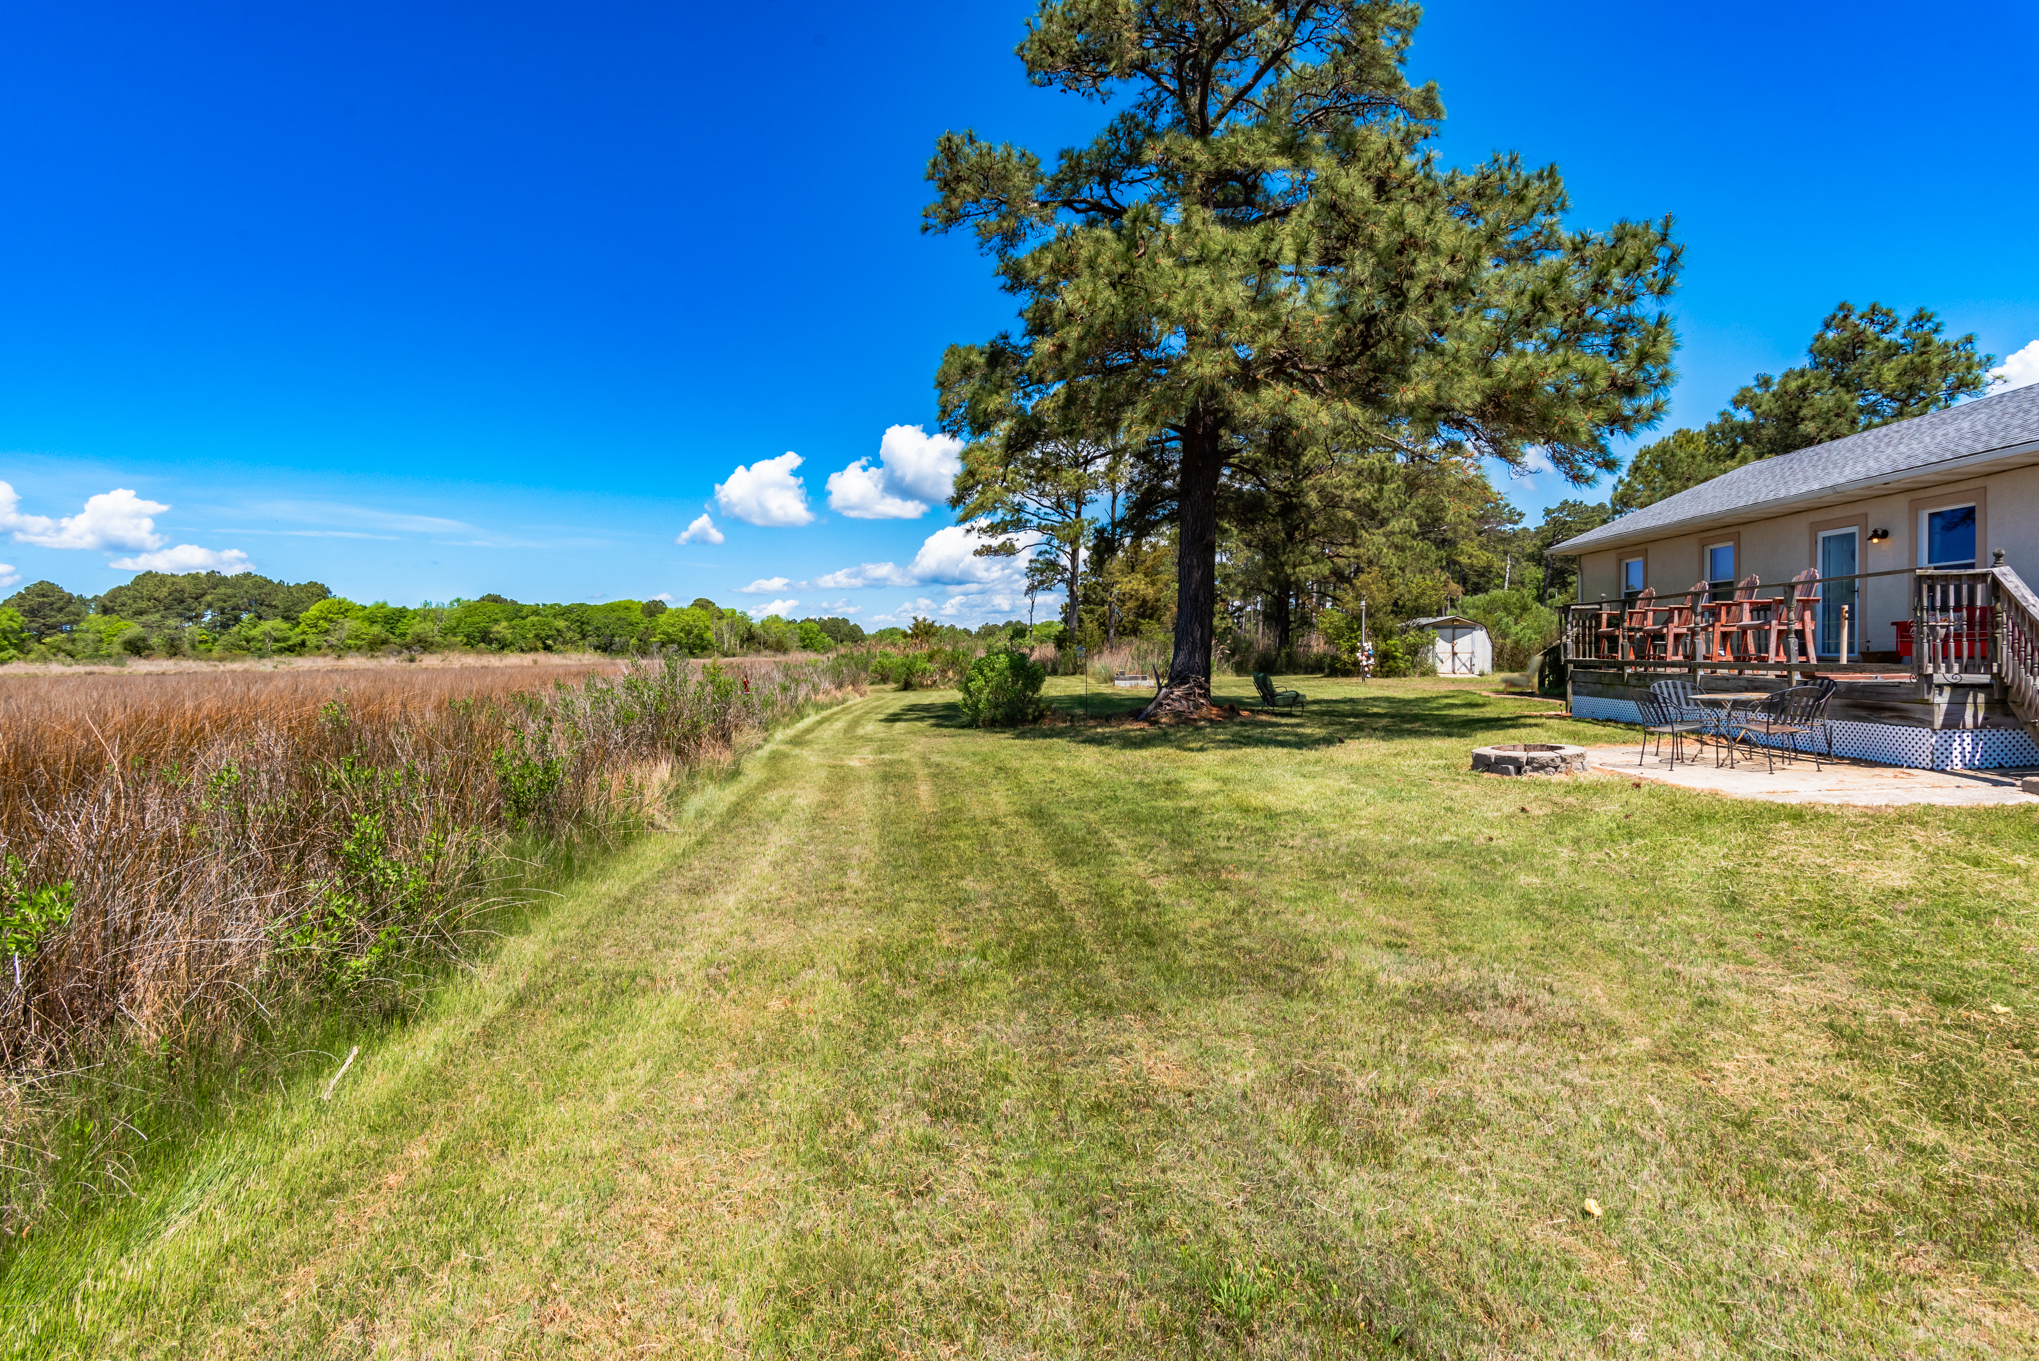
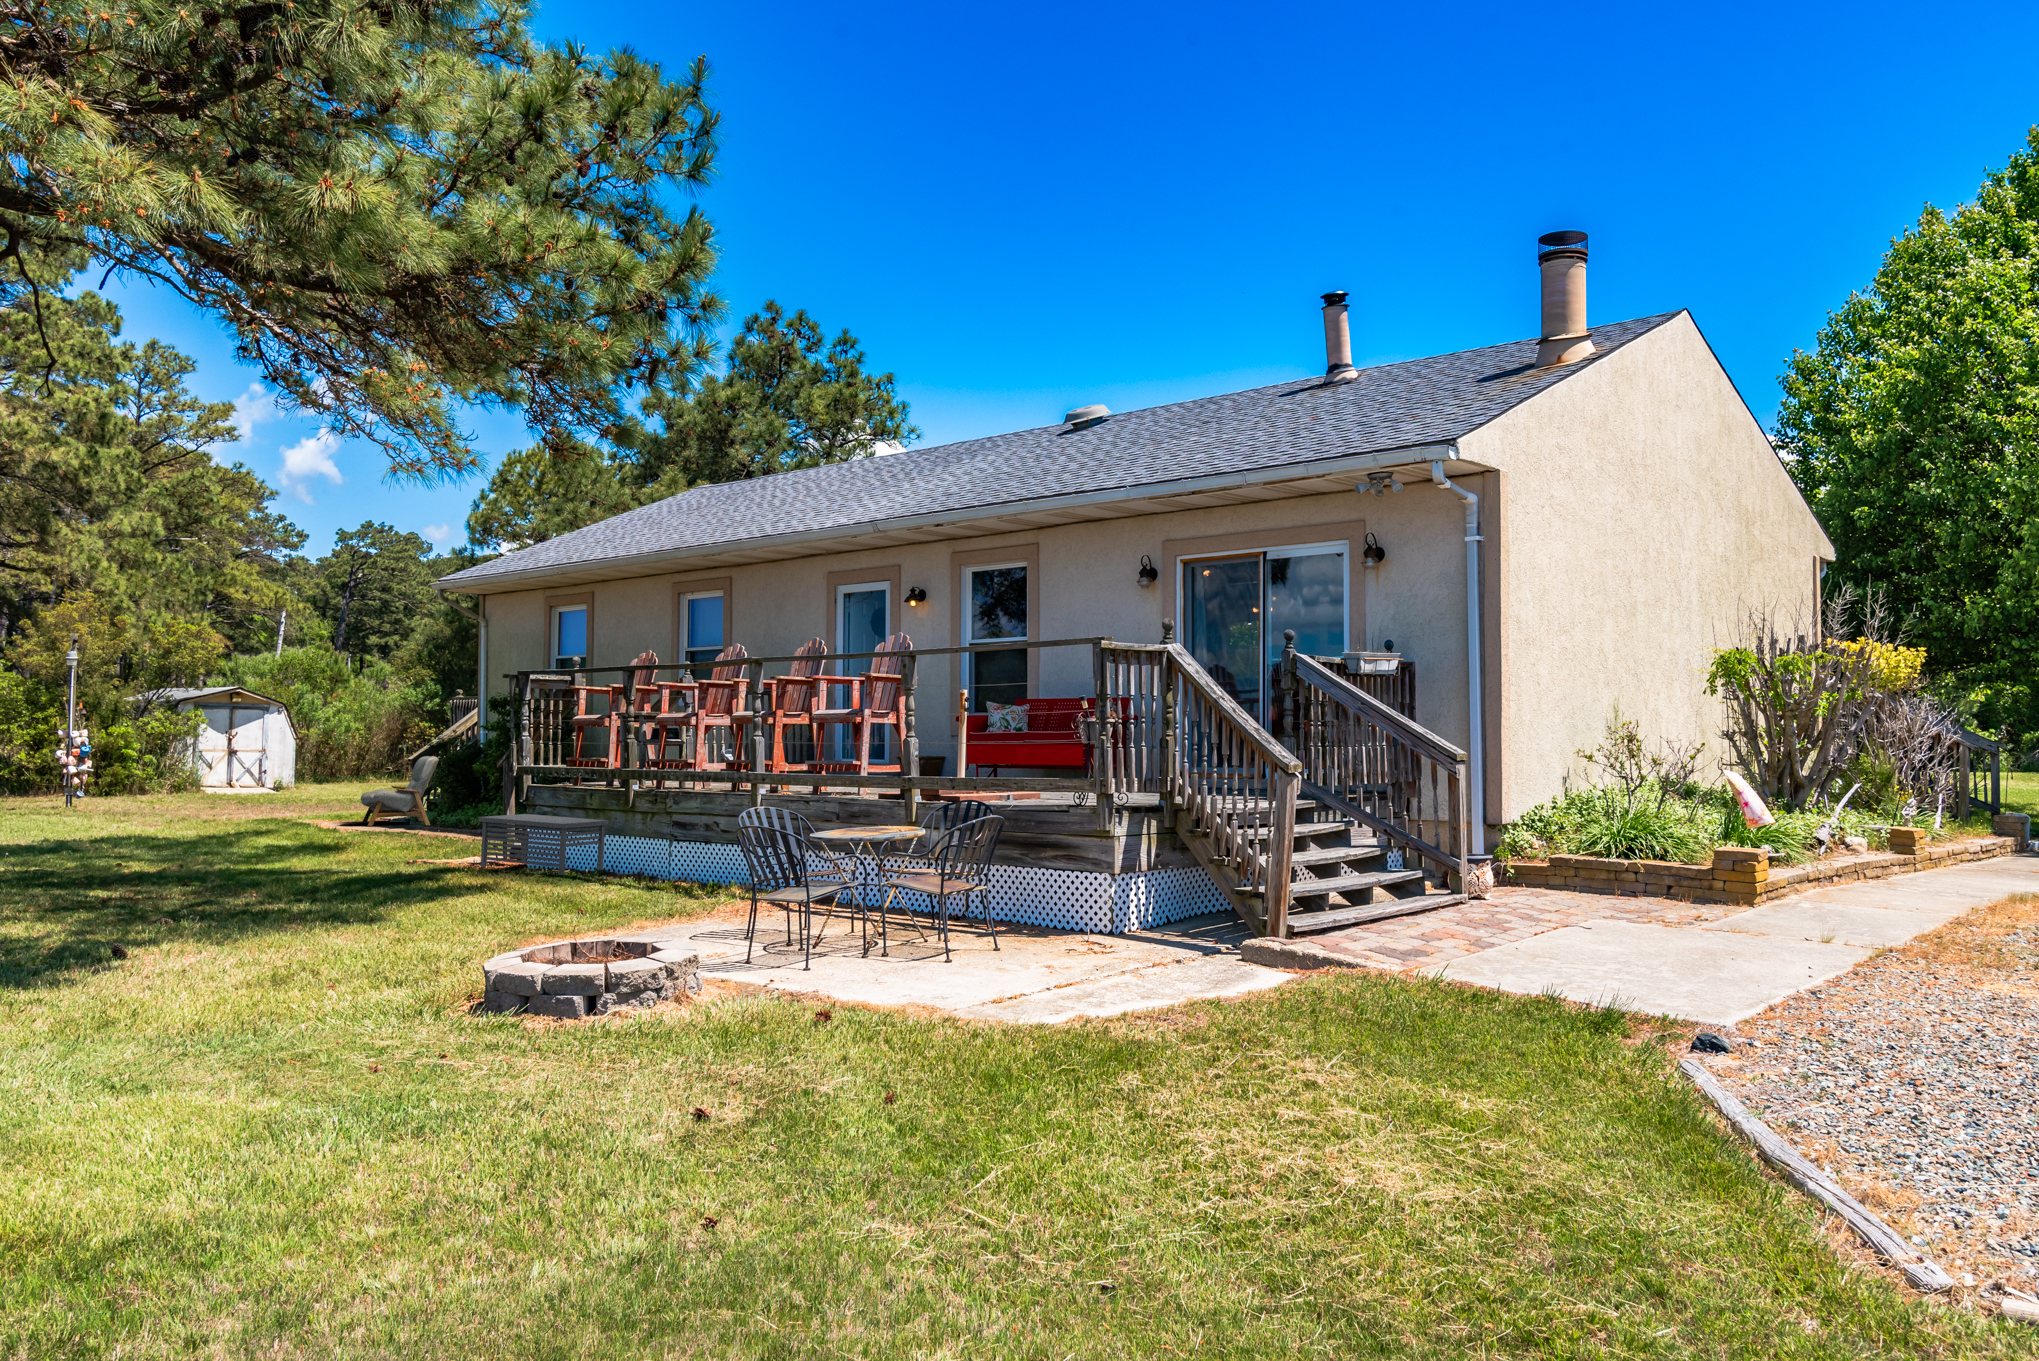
storage bench: none [1541,687,1618,720] -> present [478,814,609,875]

